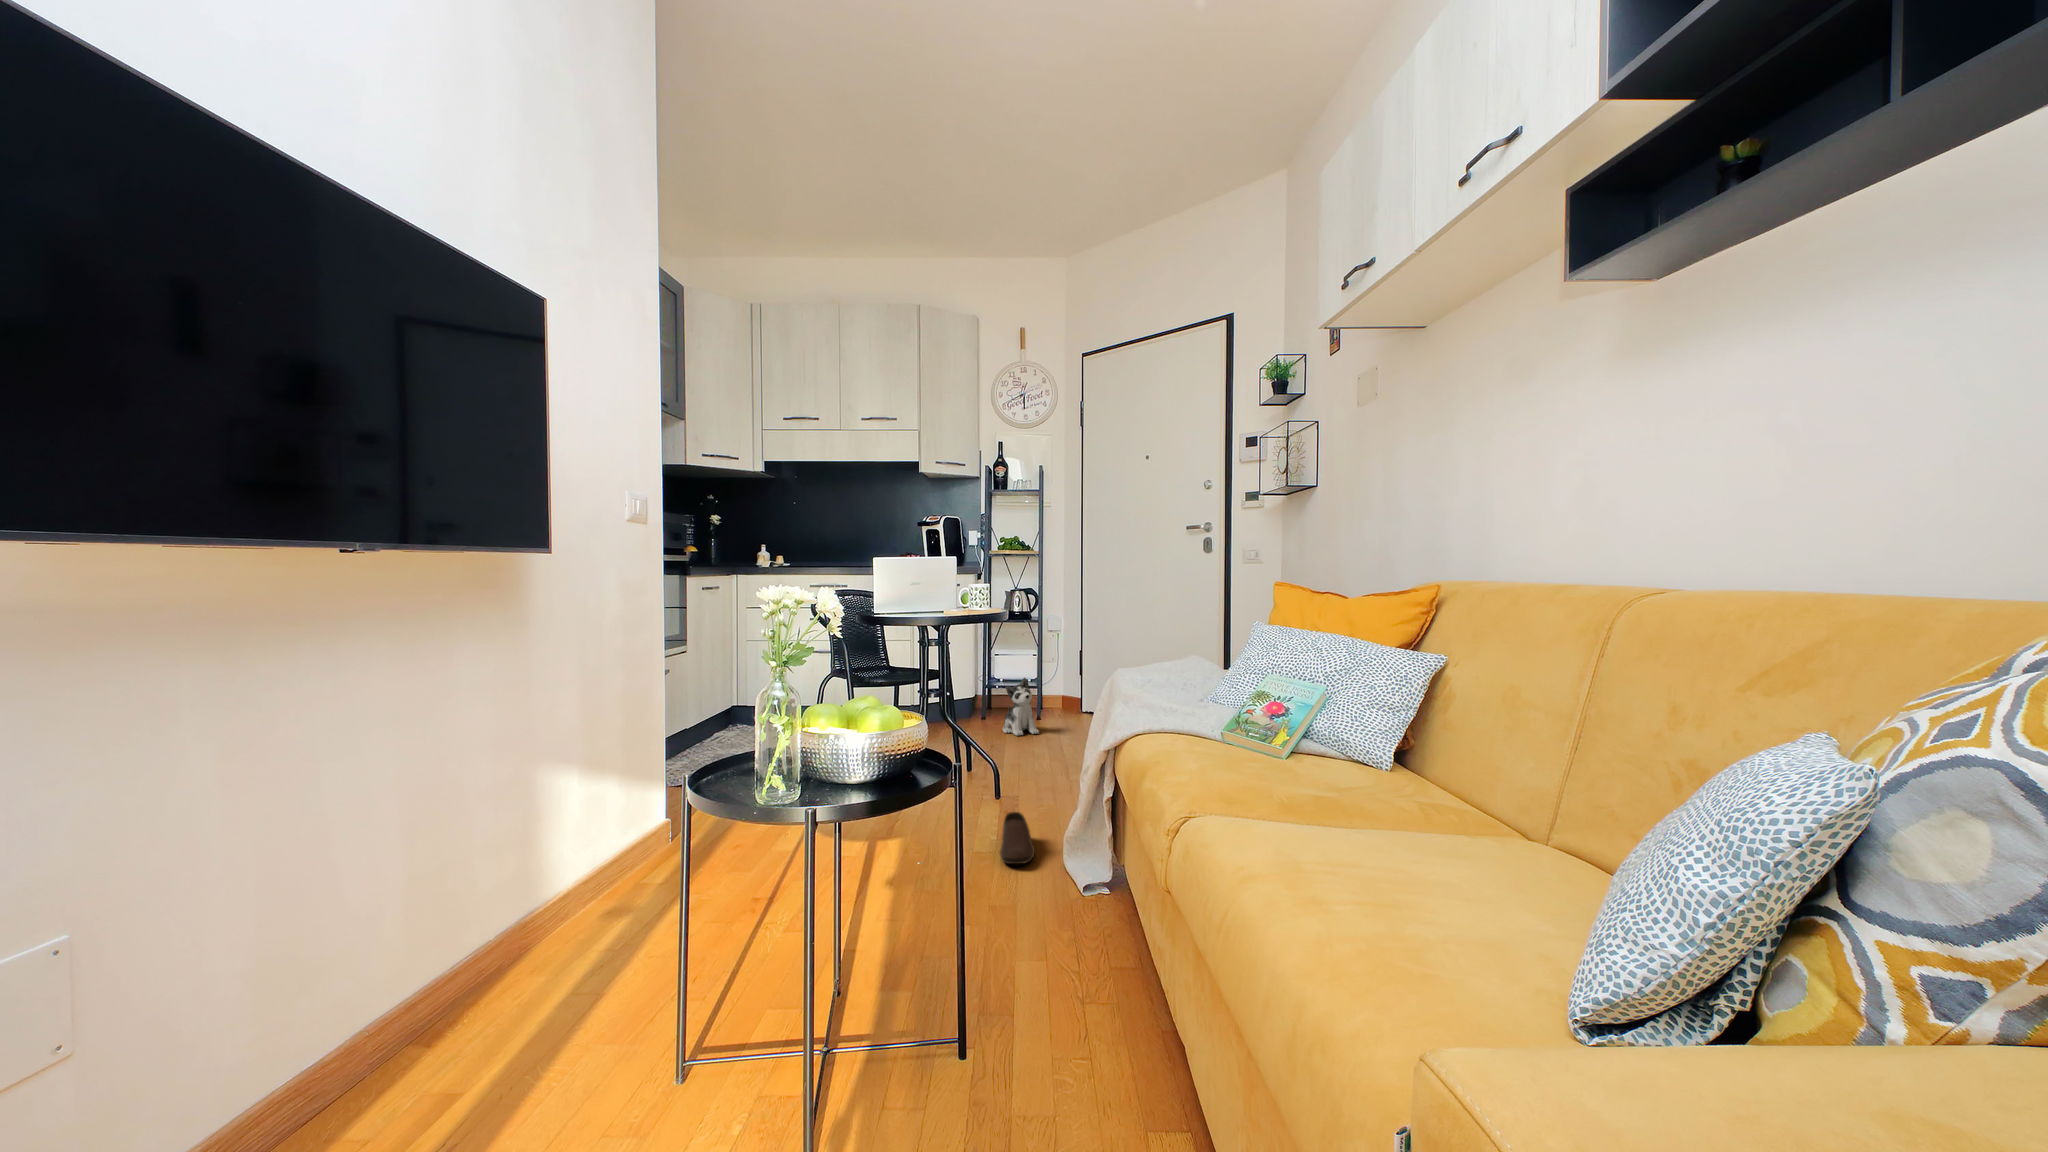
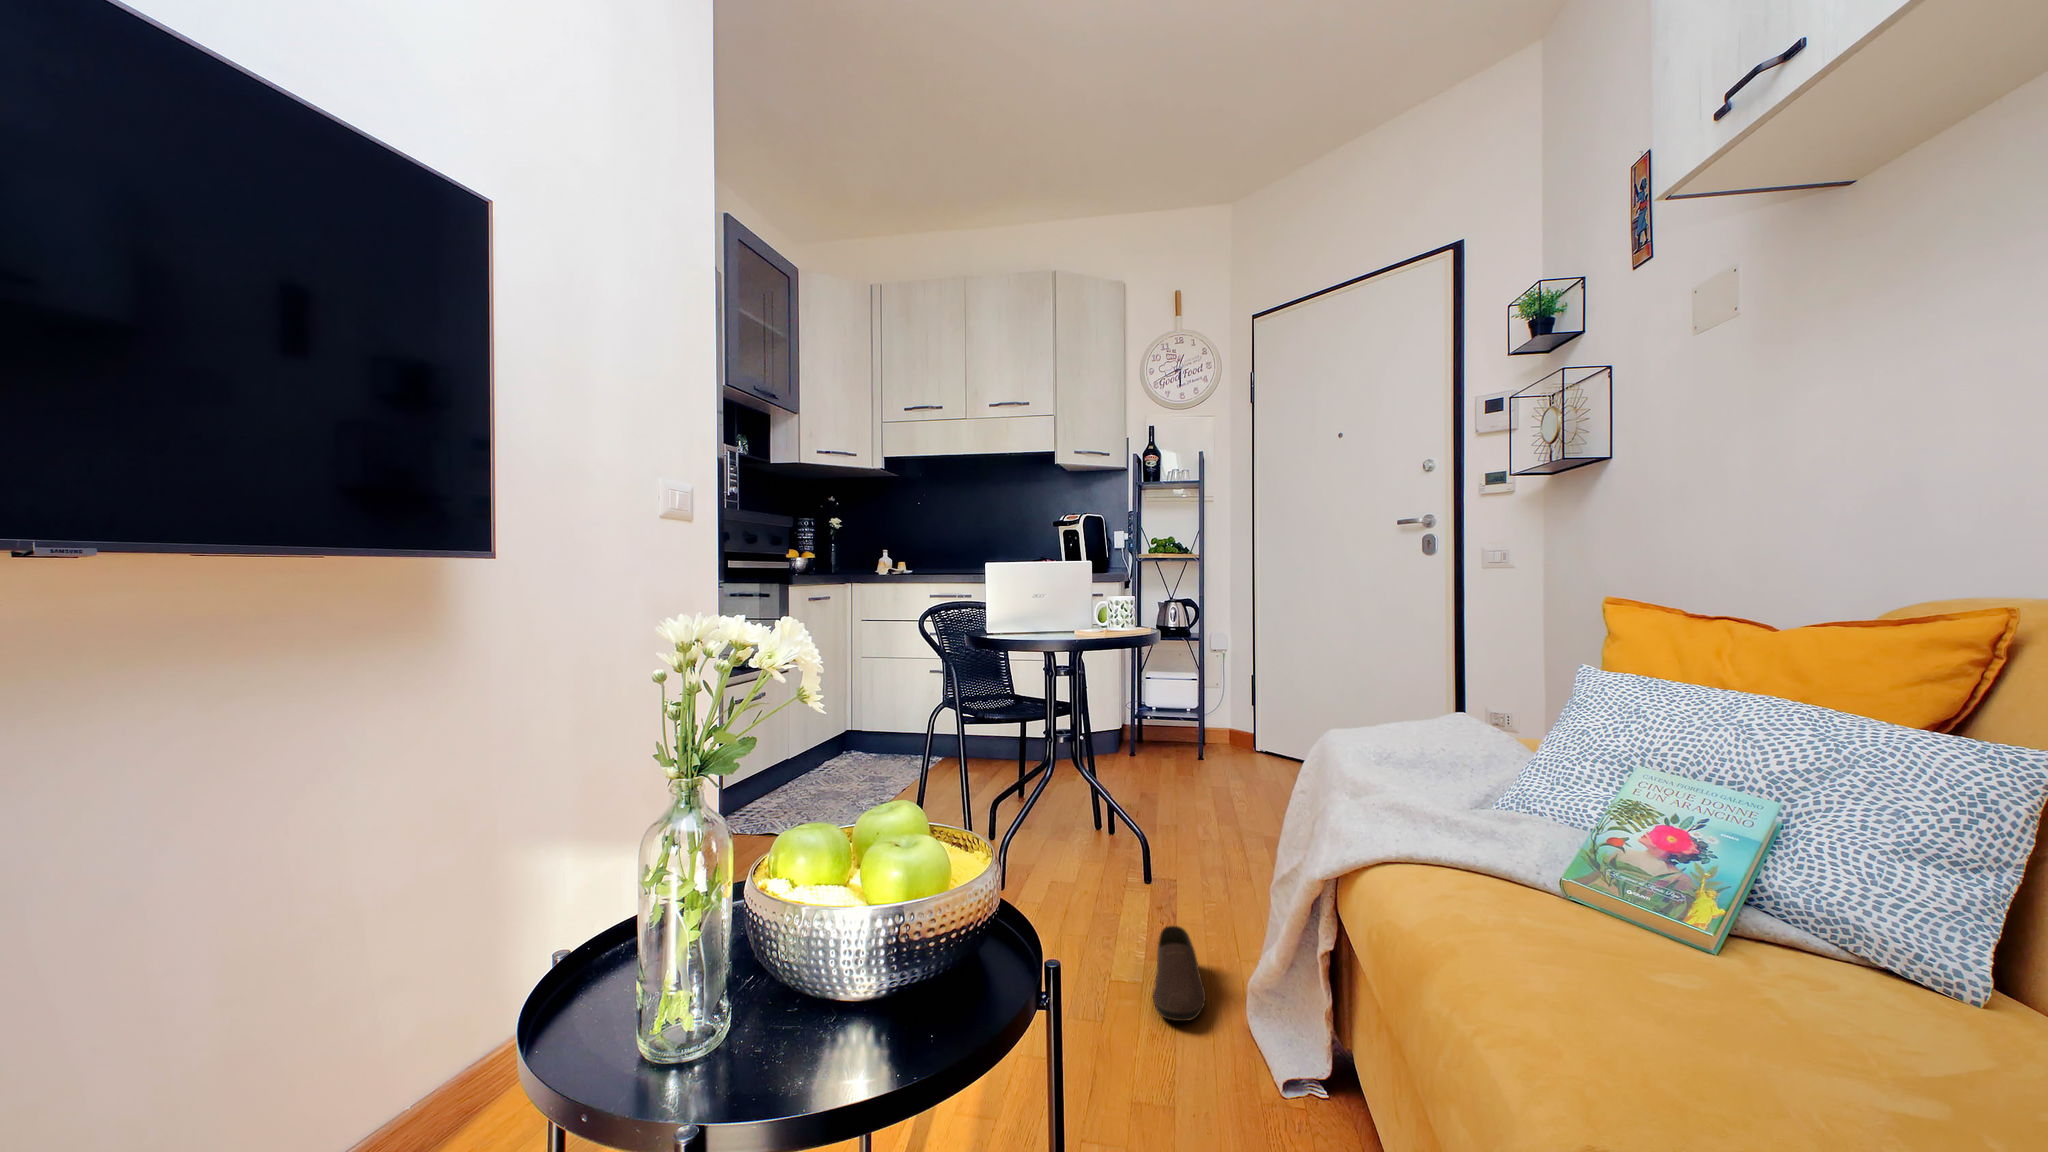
plush toy: present [1003,678,1039,736] -> none [1156,712,1202,785]

